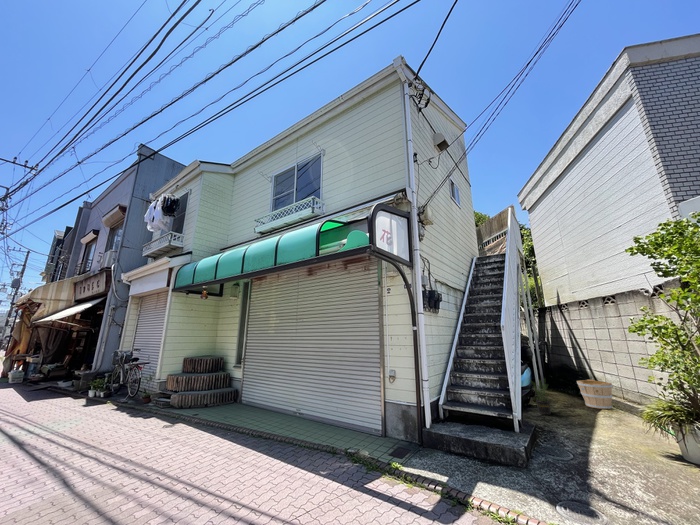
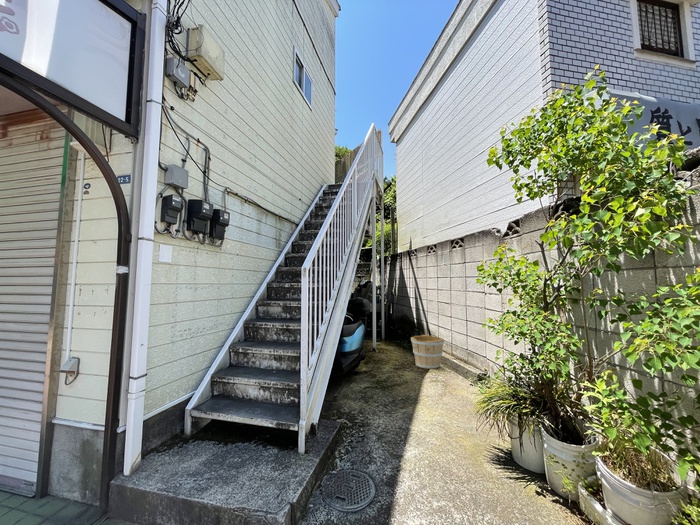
potted plant: present [534,382,551,414] -> none [354,338,381,386]

